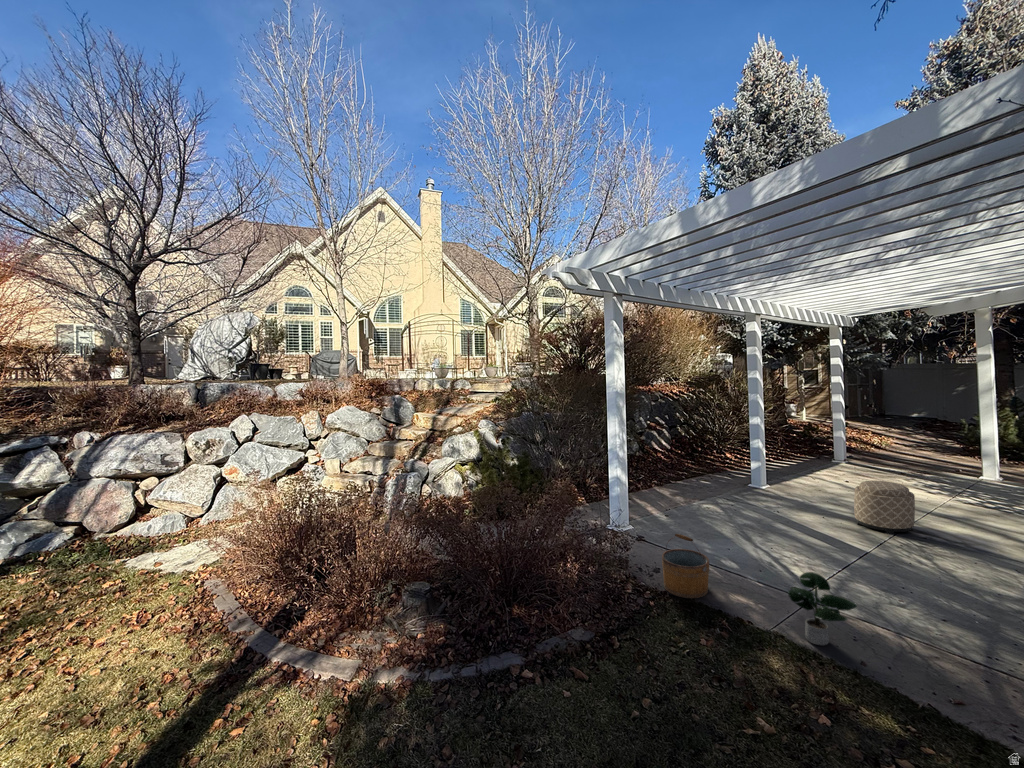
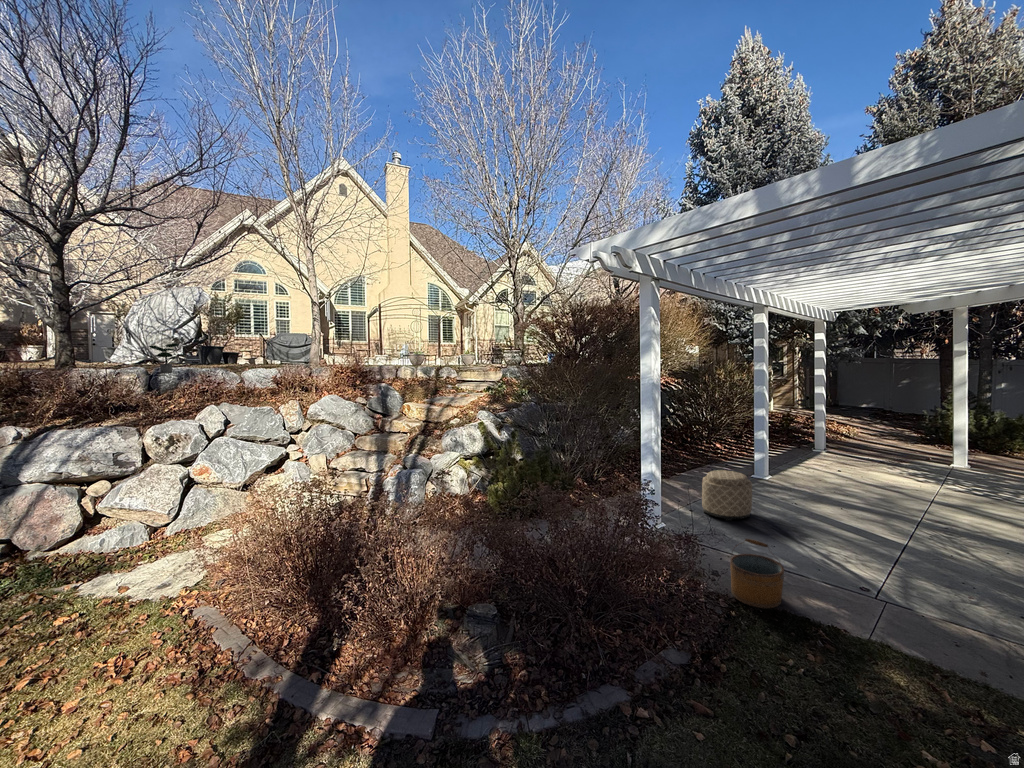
ottoman: present [854,481,915,534] -> present [702,470,752,521]
potted plant: present [788,572,857,645] -> present [149,343,179,373]

